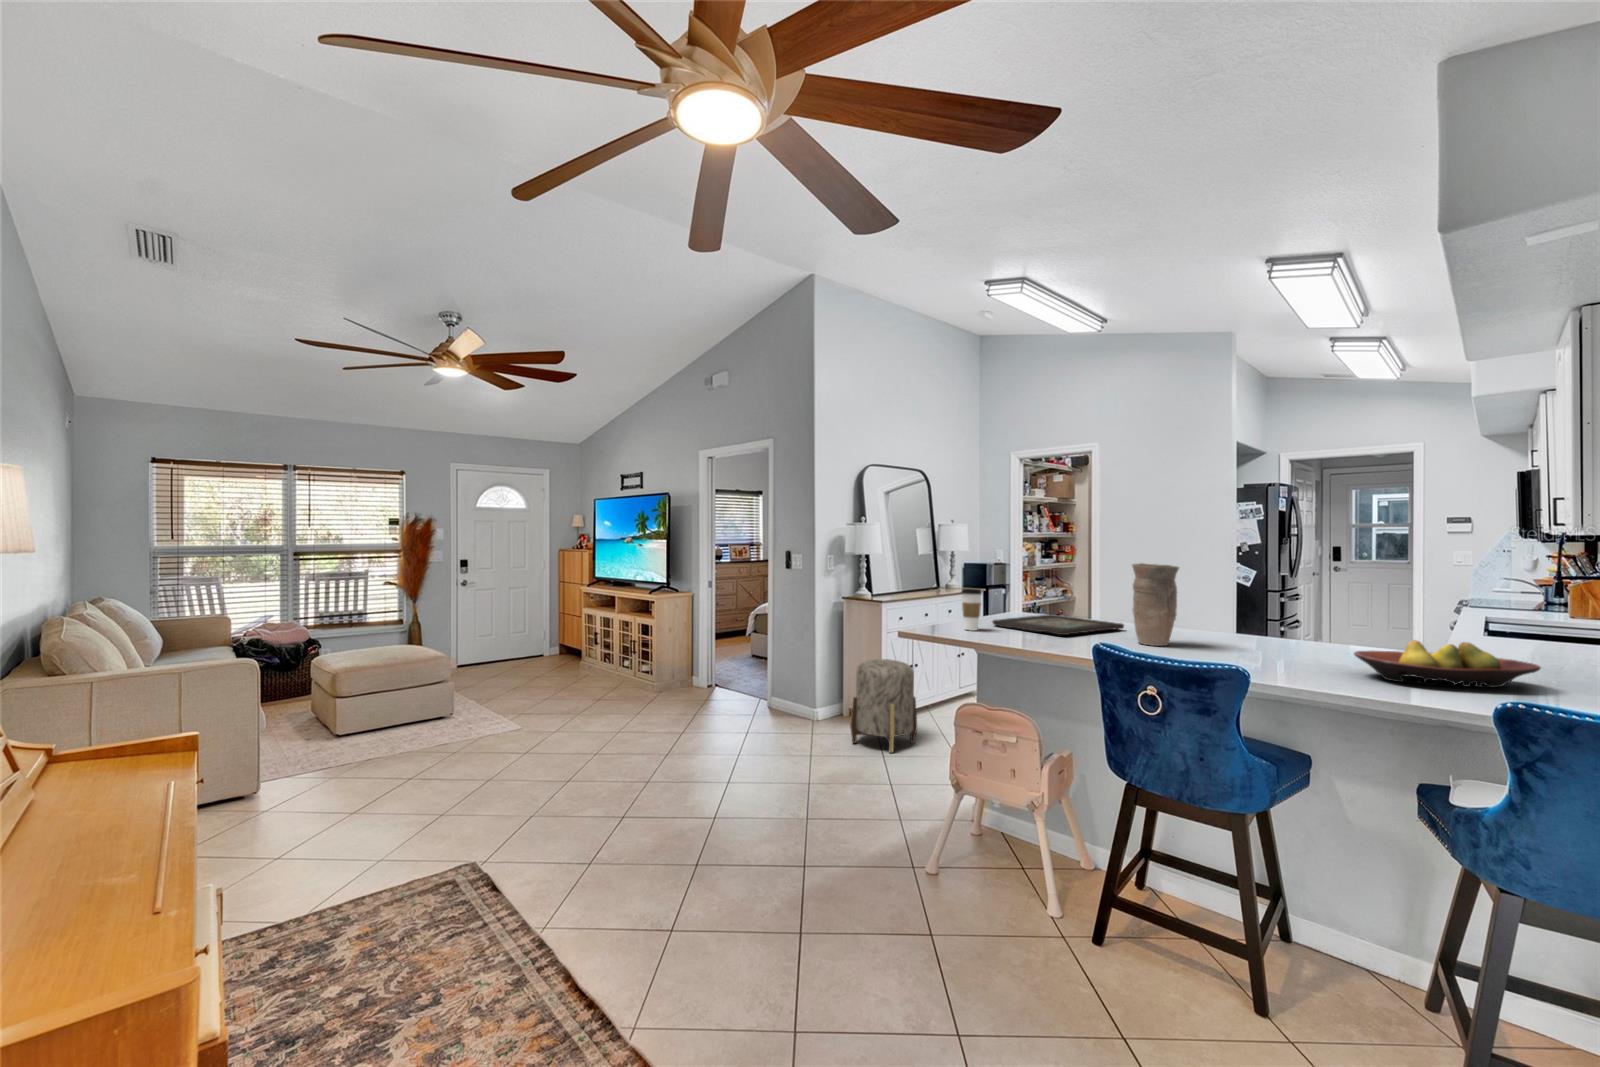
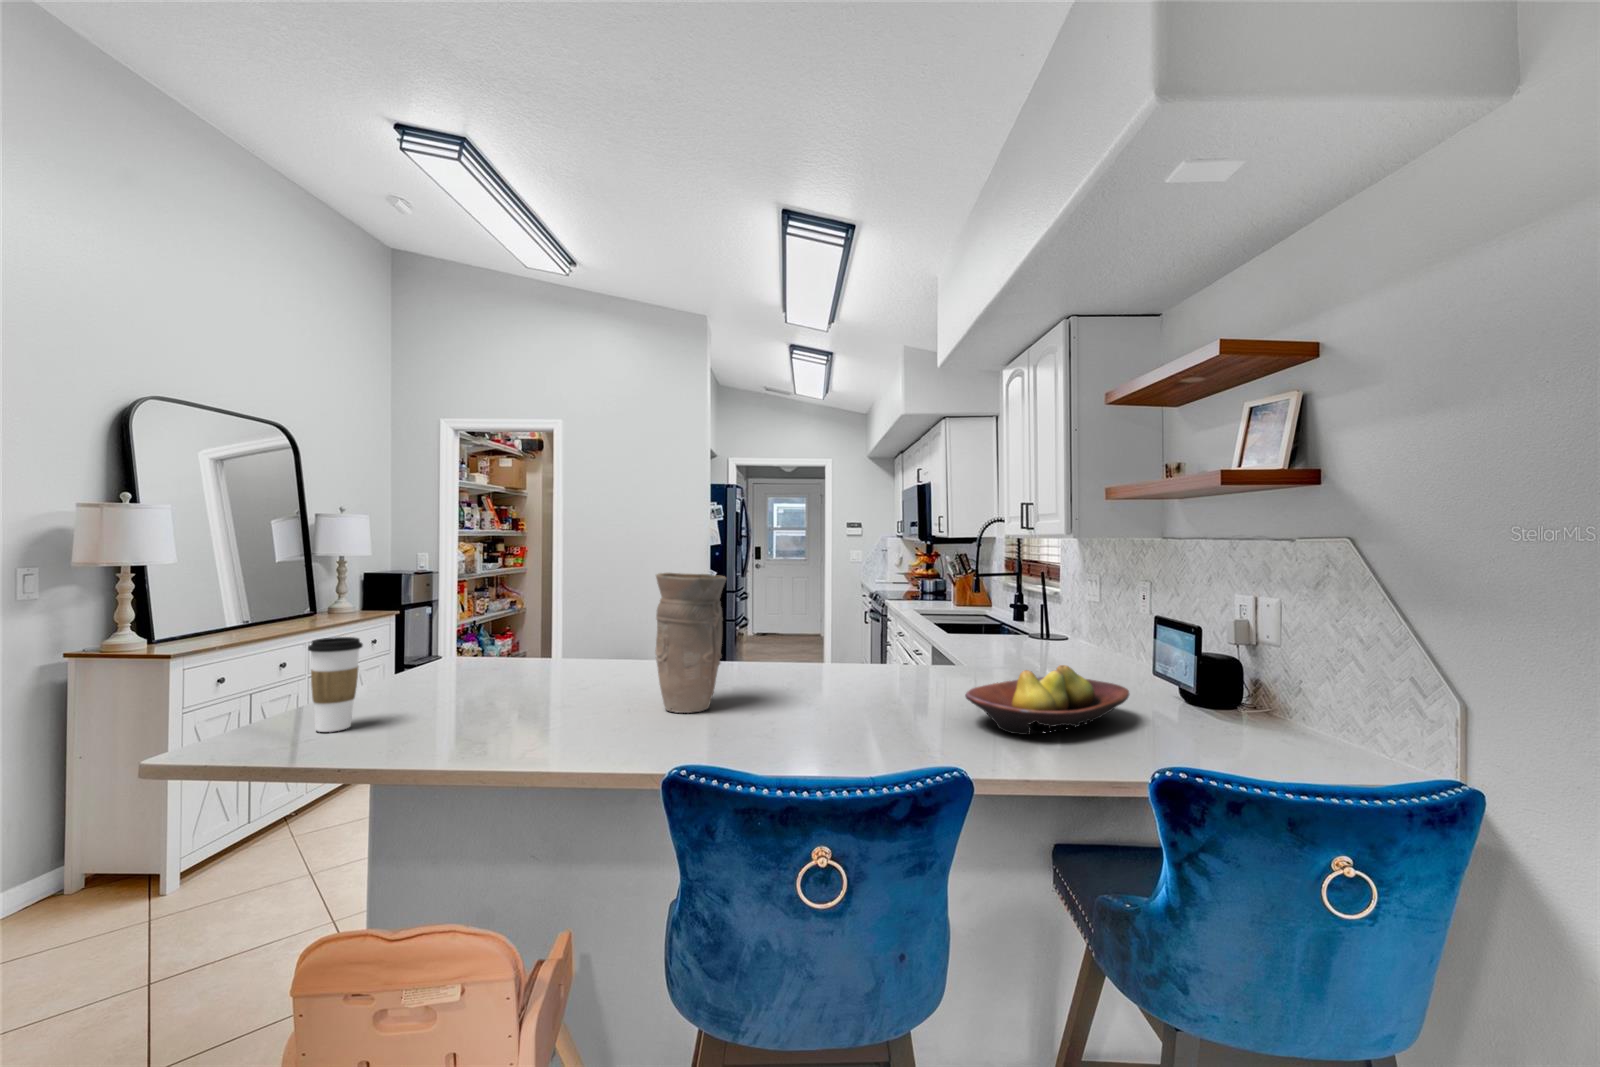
decorative tray: present [993,614,1124,635] -> none [390,662,628,713]
ottoman: present [850,659,917,753] -> none [62,766,247,967]

